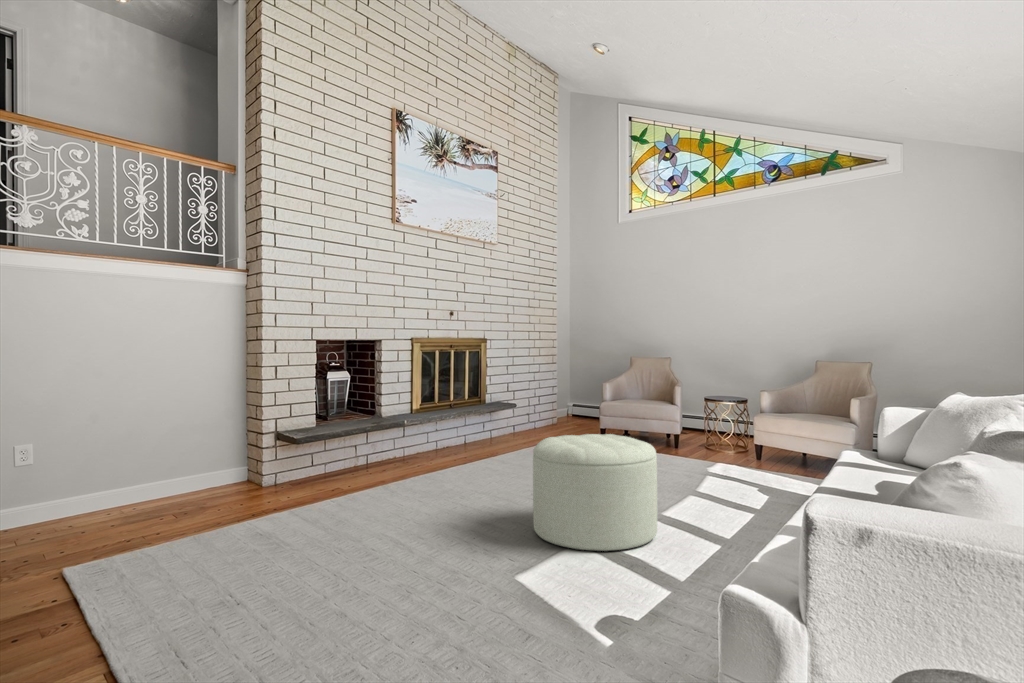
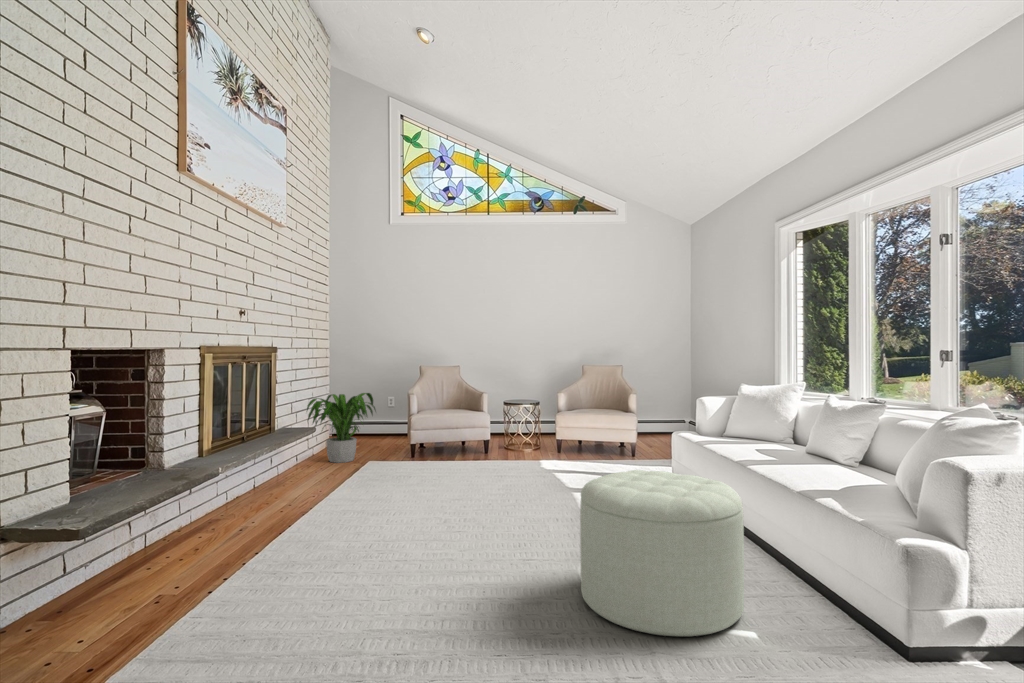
potted plant: none [524,376,582,433] -> present [307,393,376,463]

